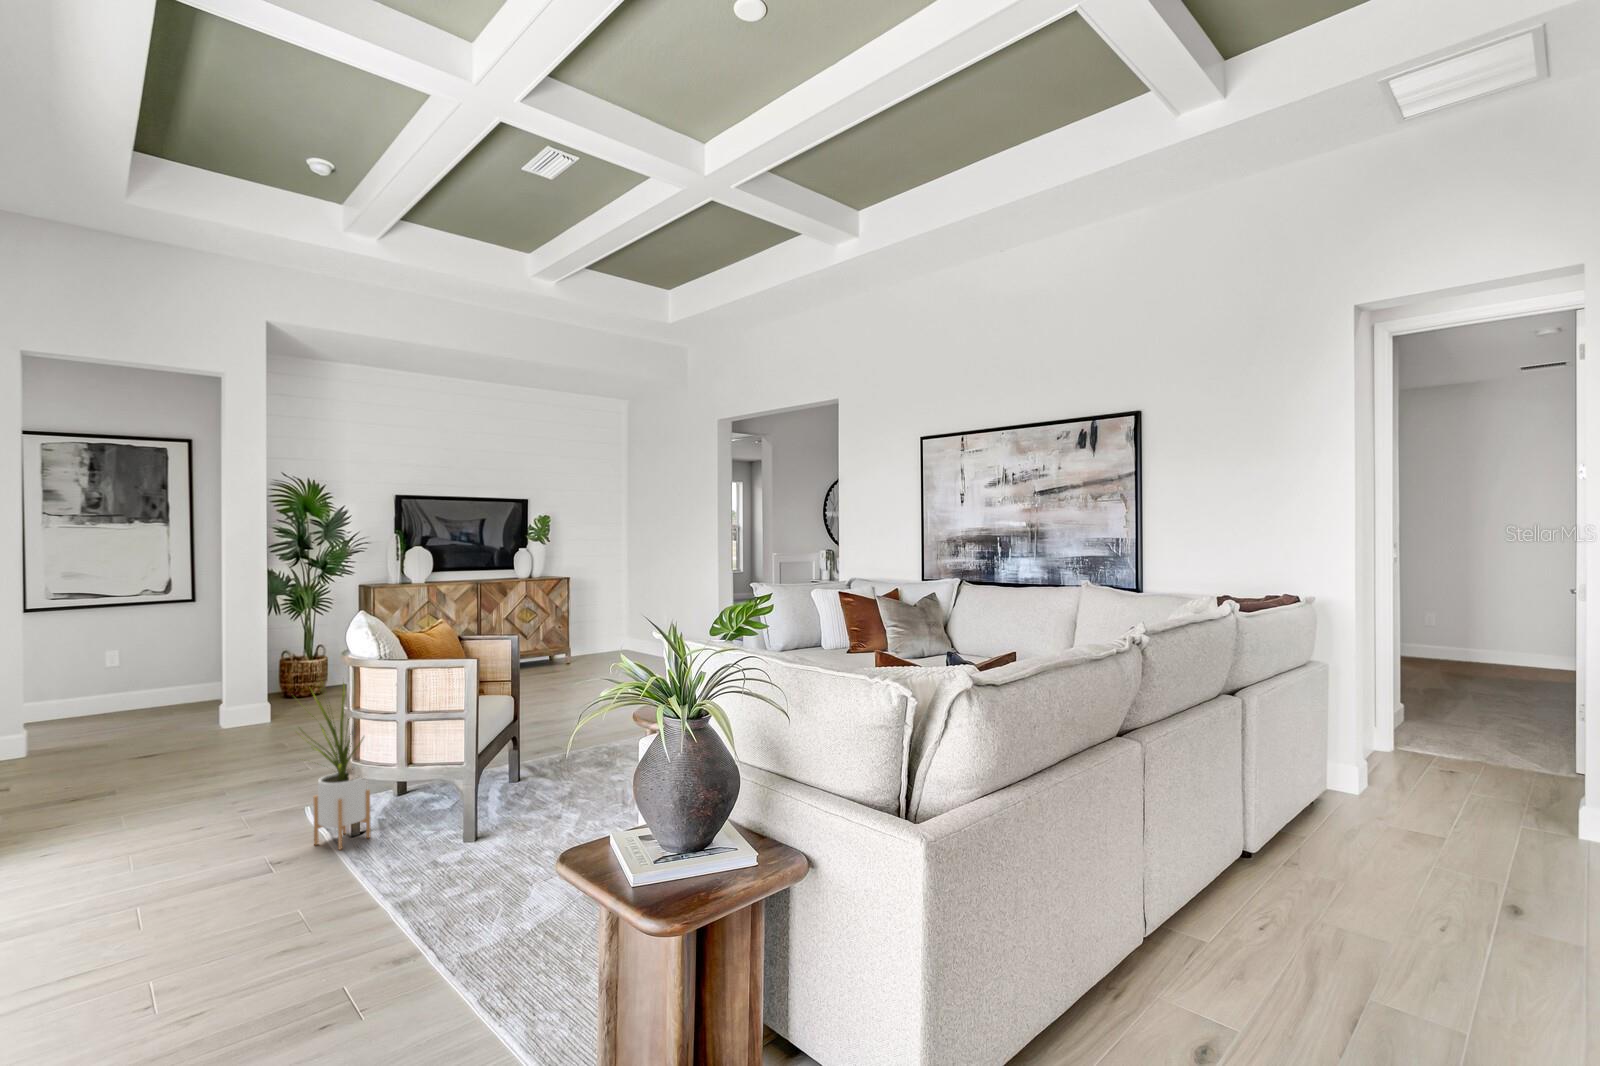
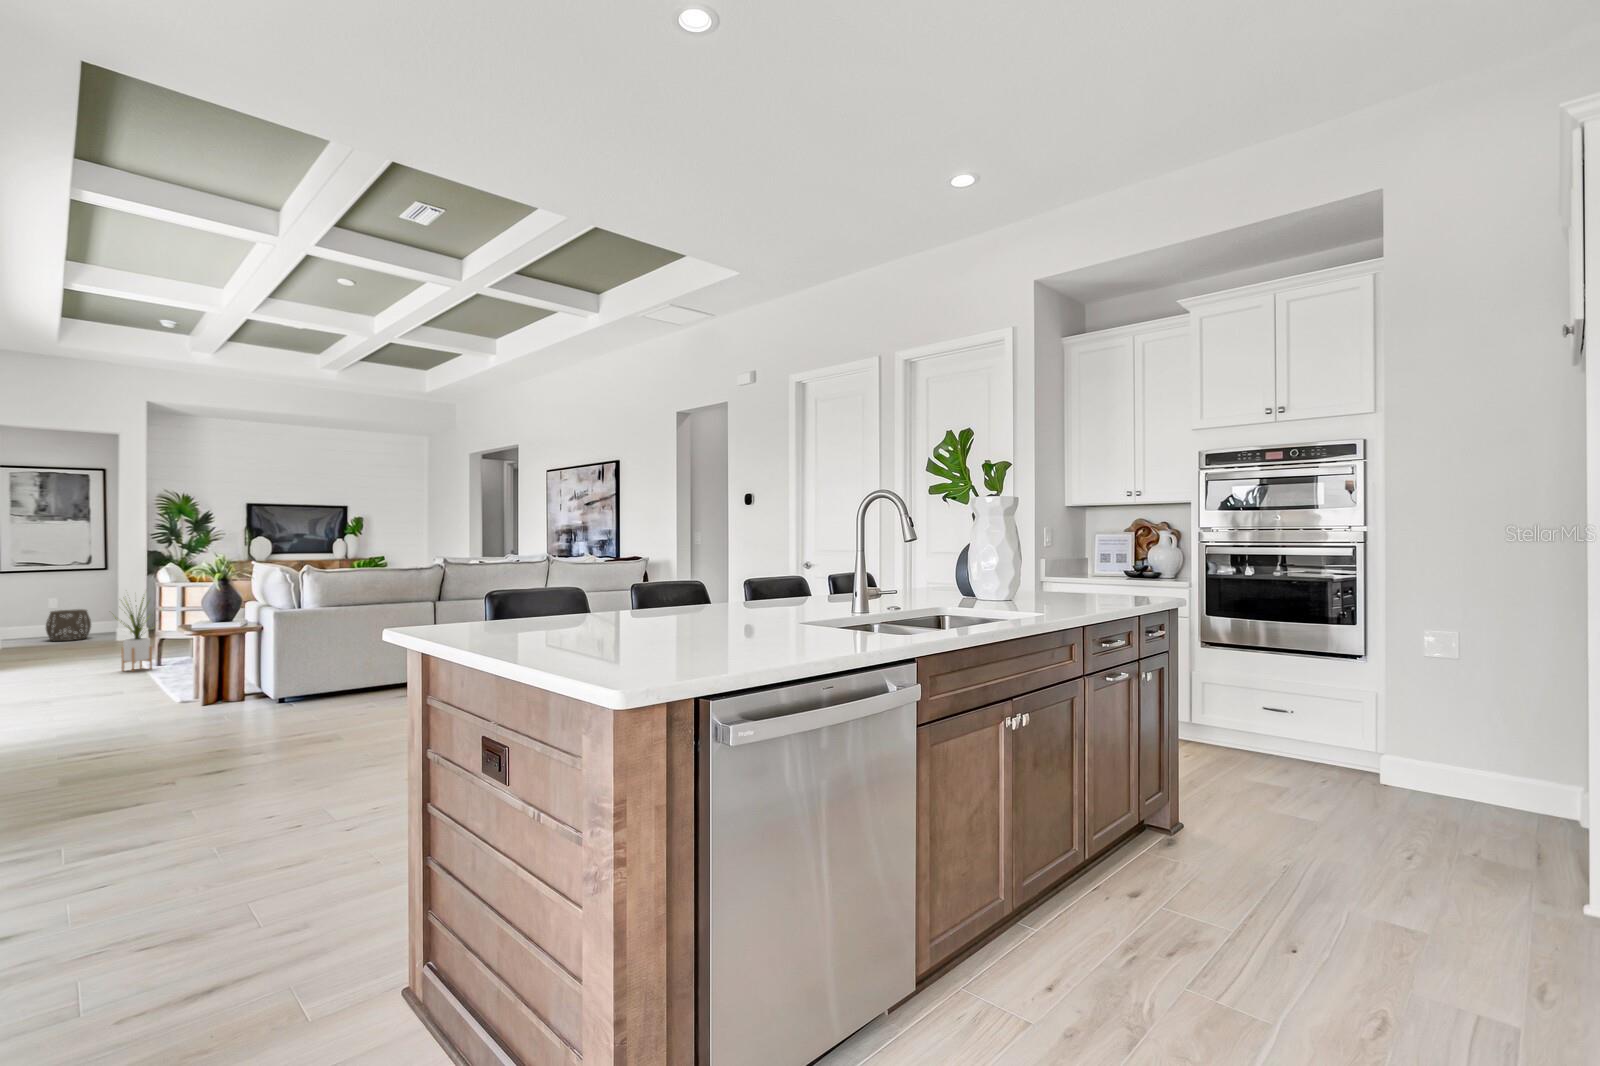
woven basket: none [103,675,178,734] -> present [46,609,91,641]

